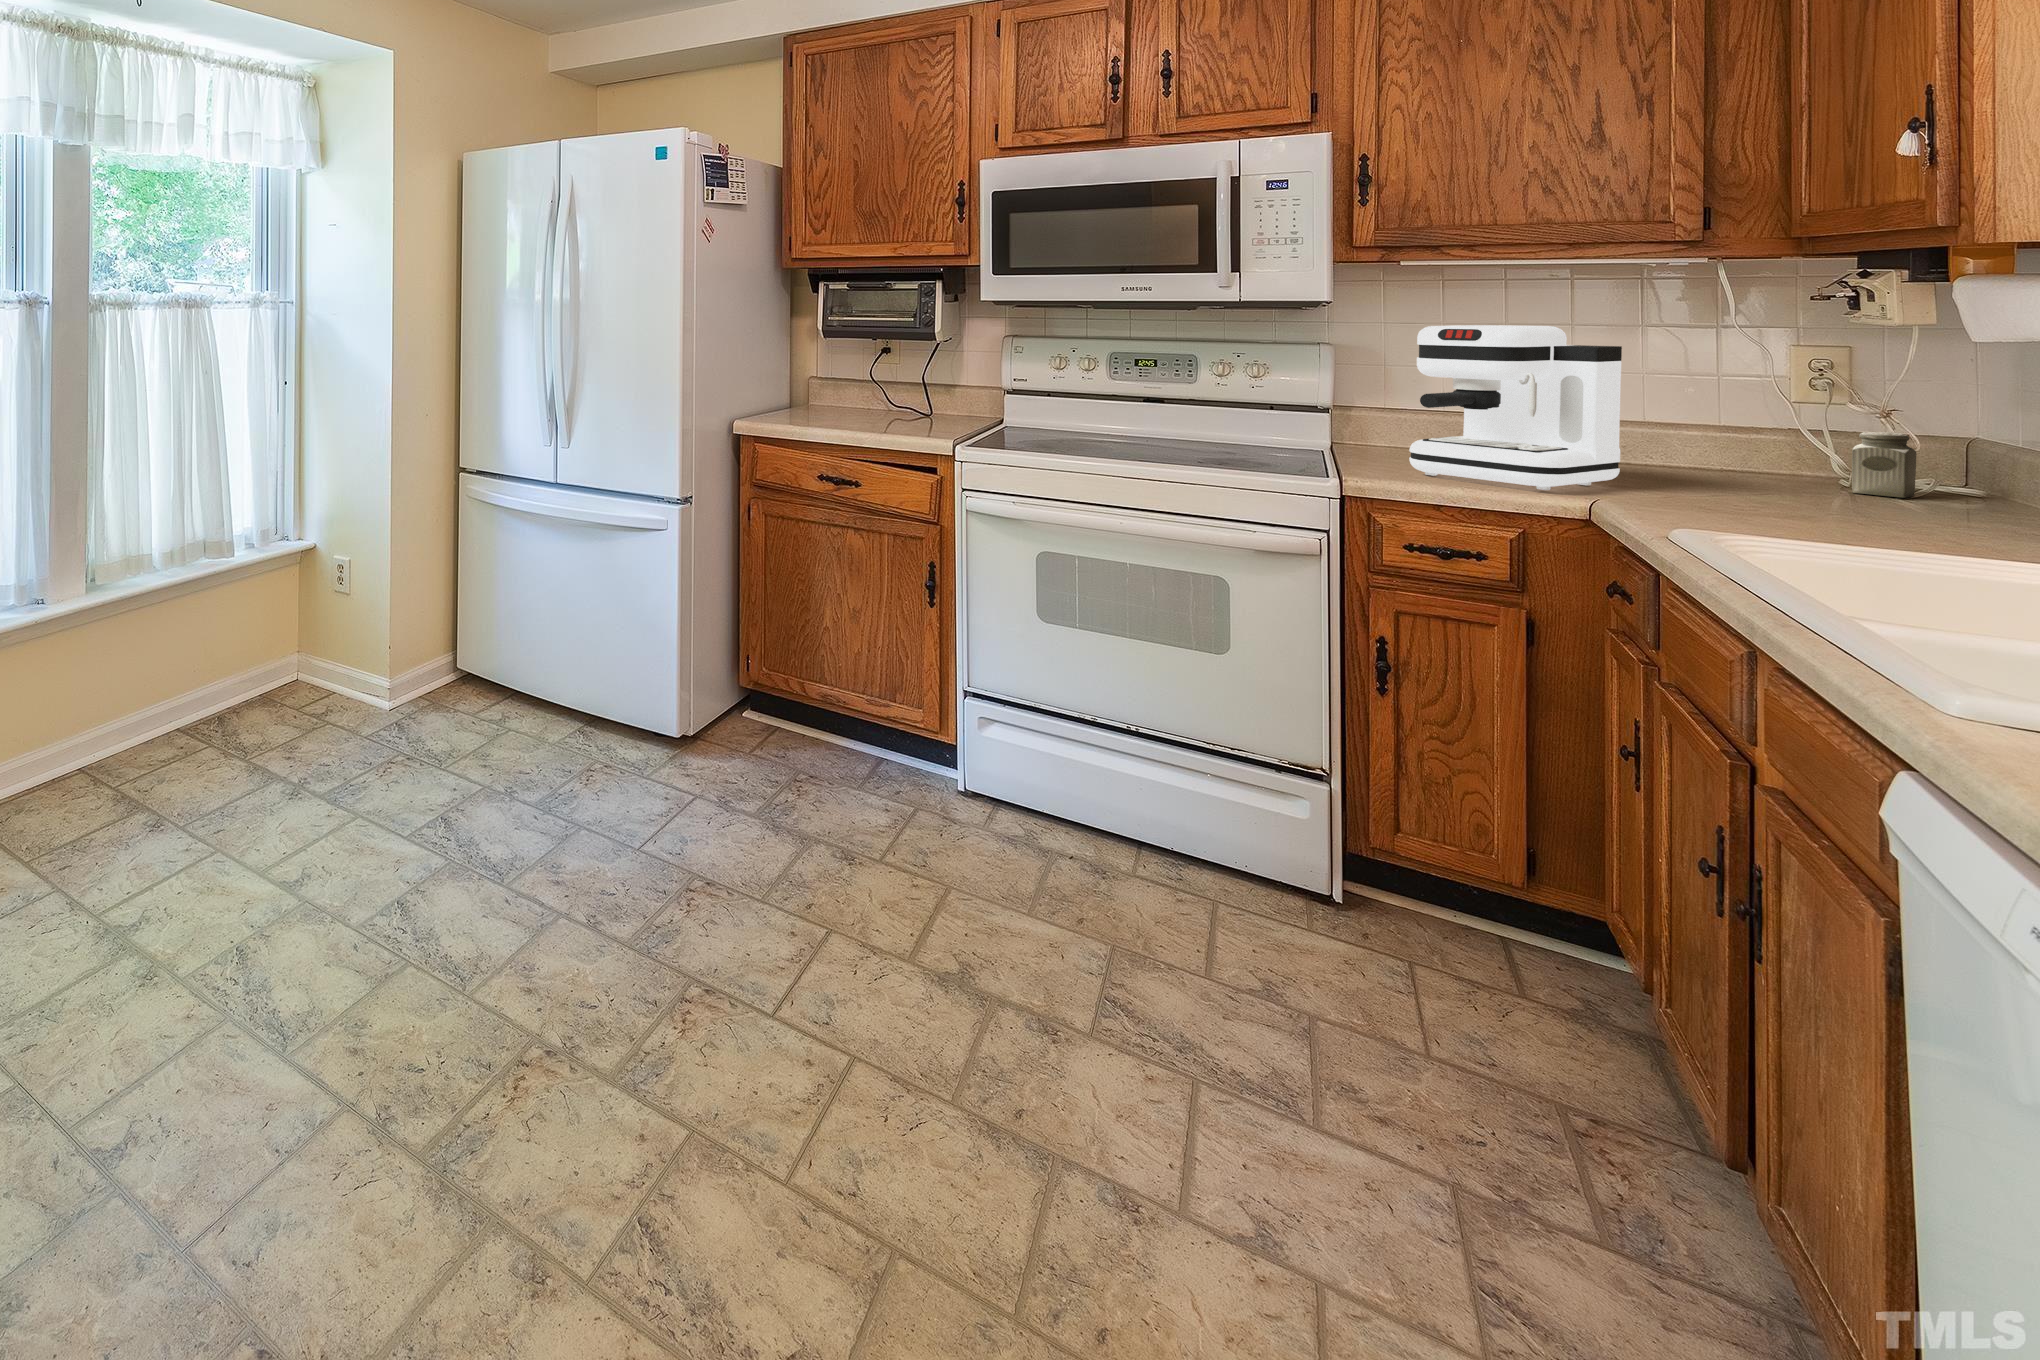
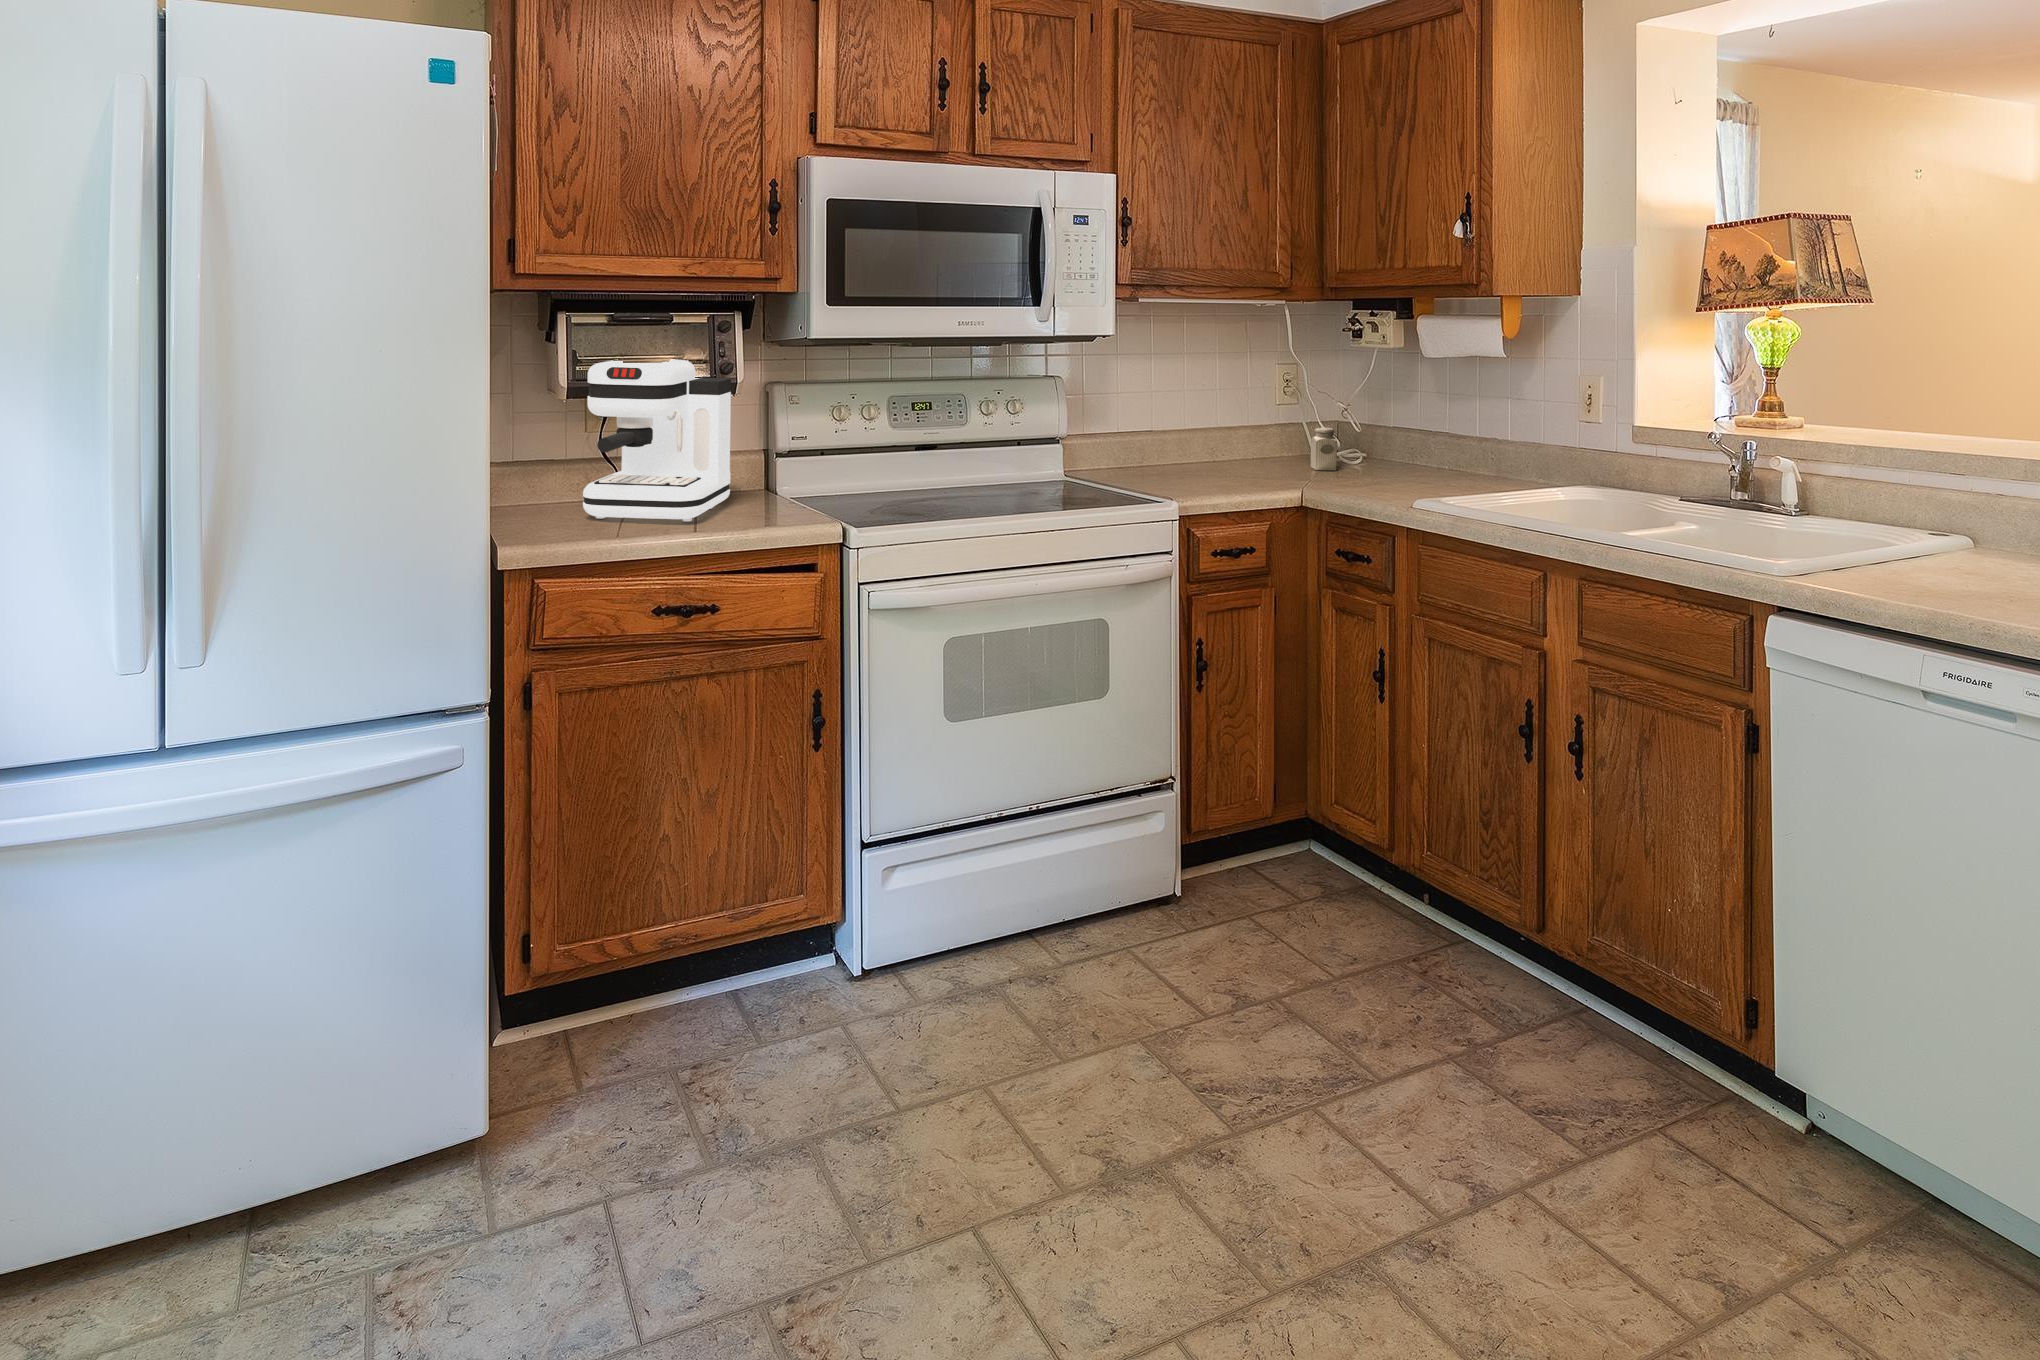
coffee maker: present [1409,325,1622,490] -> present [583,360,731,521]

